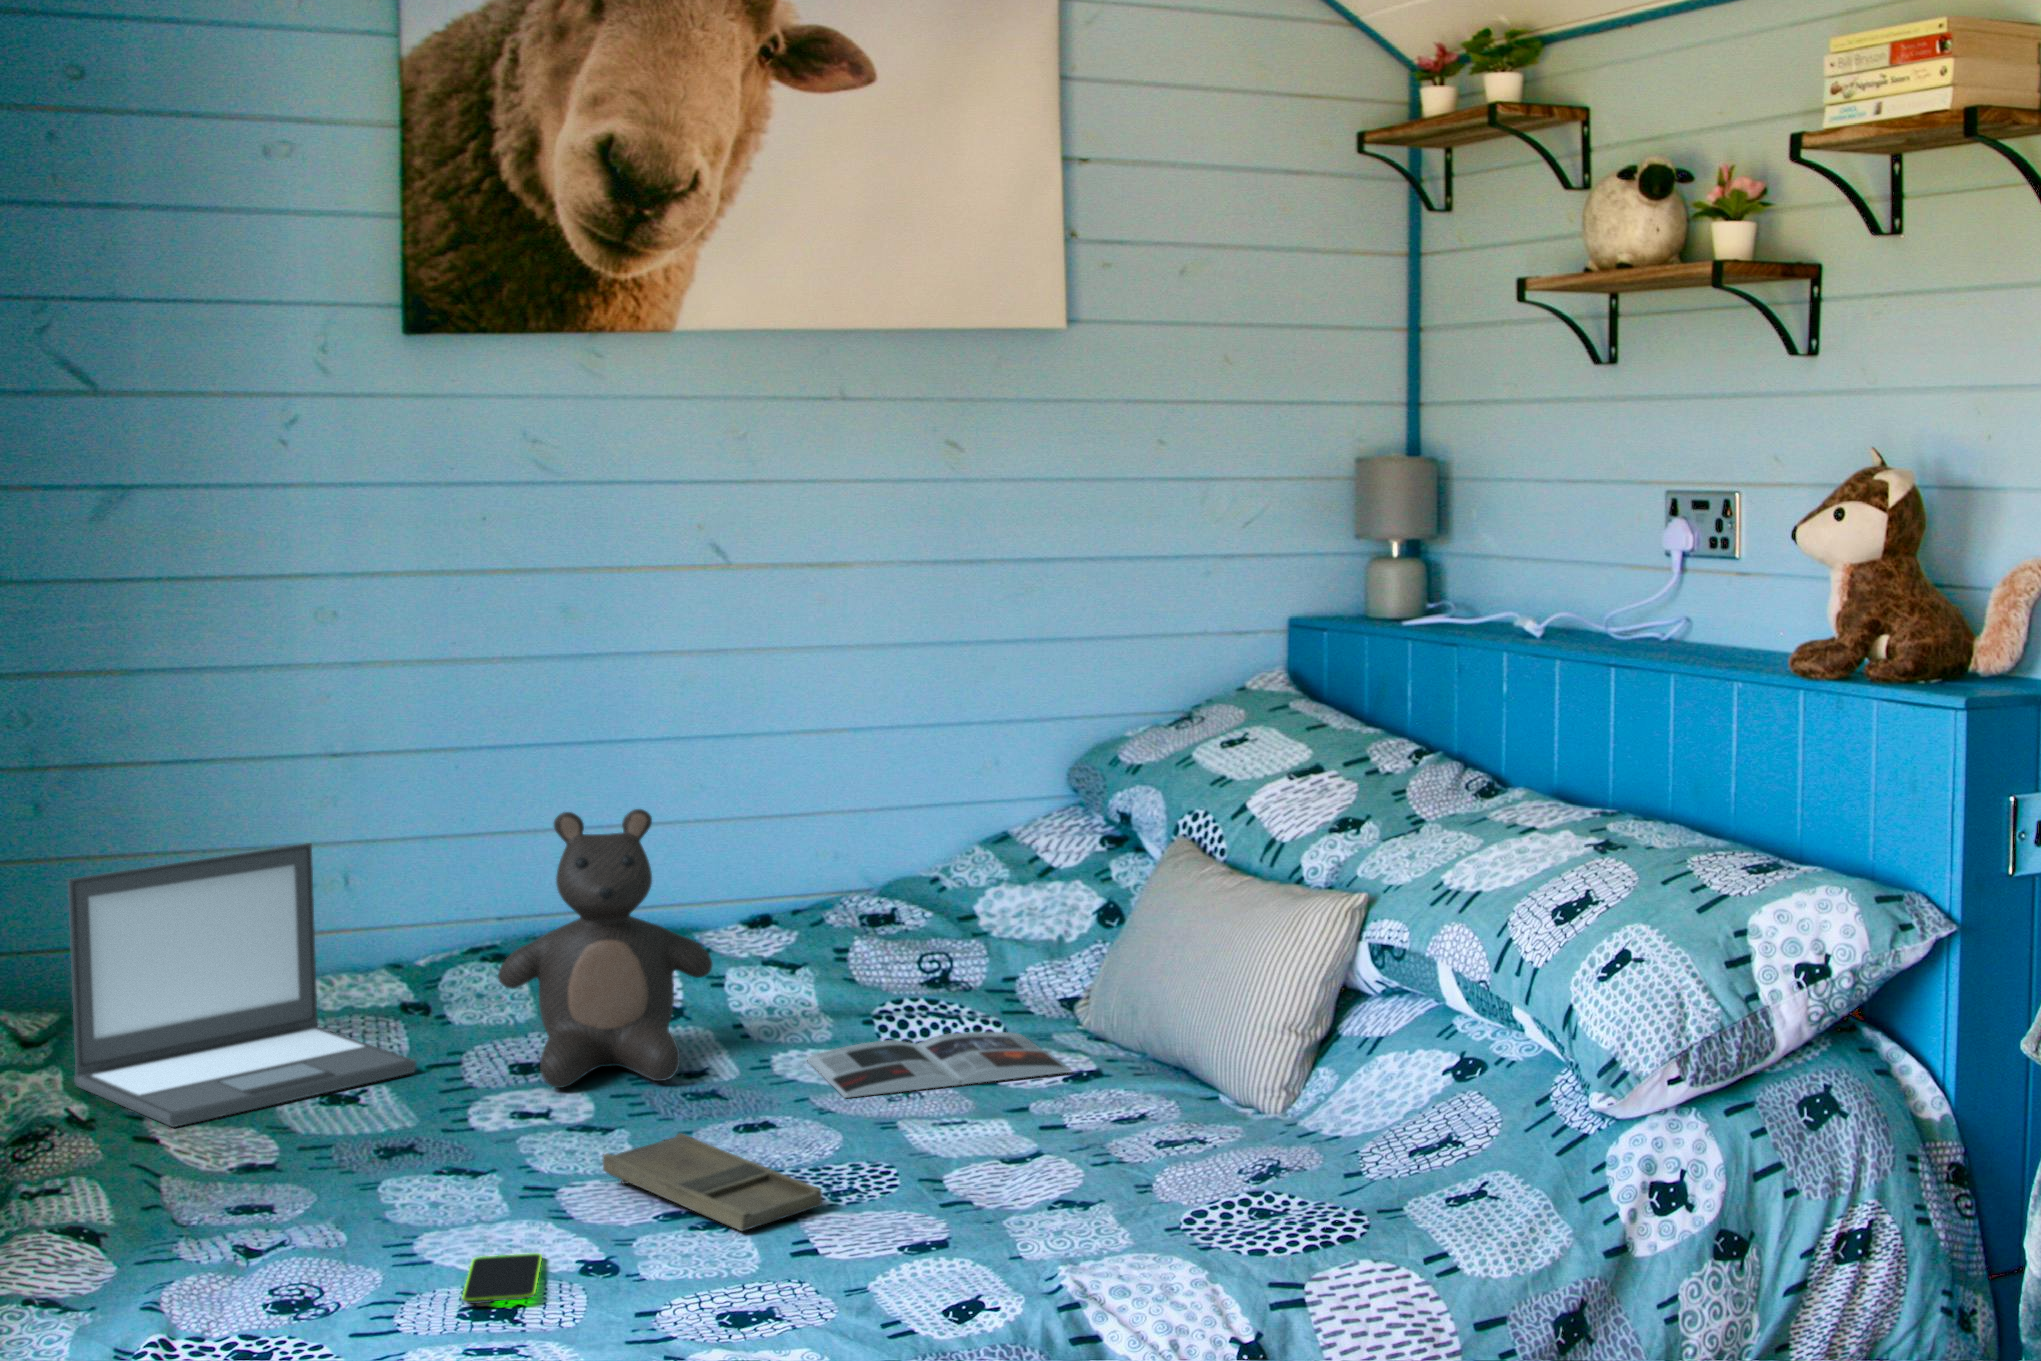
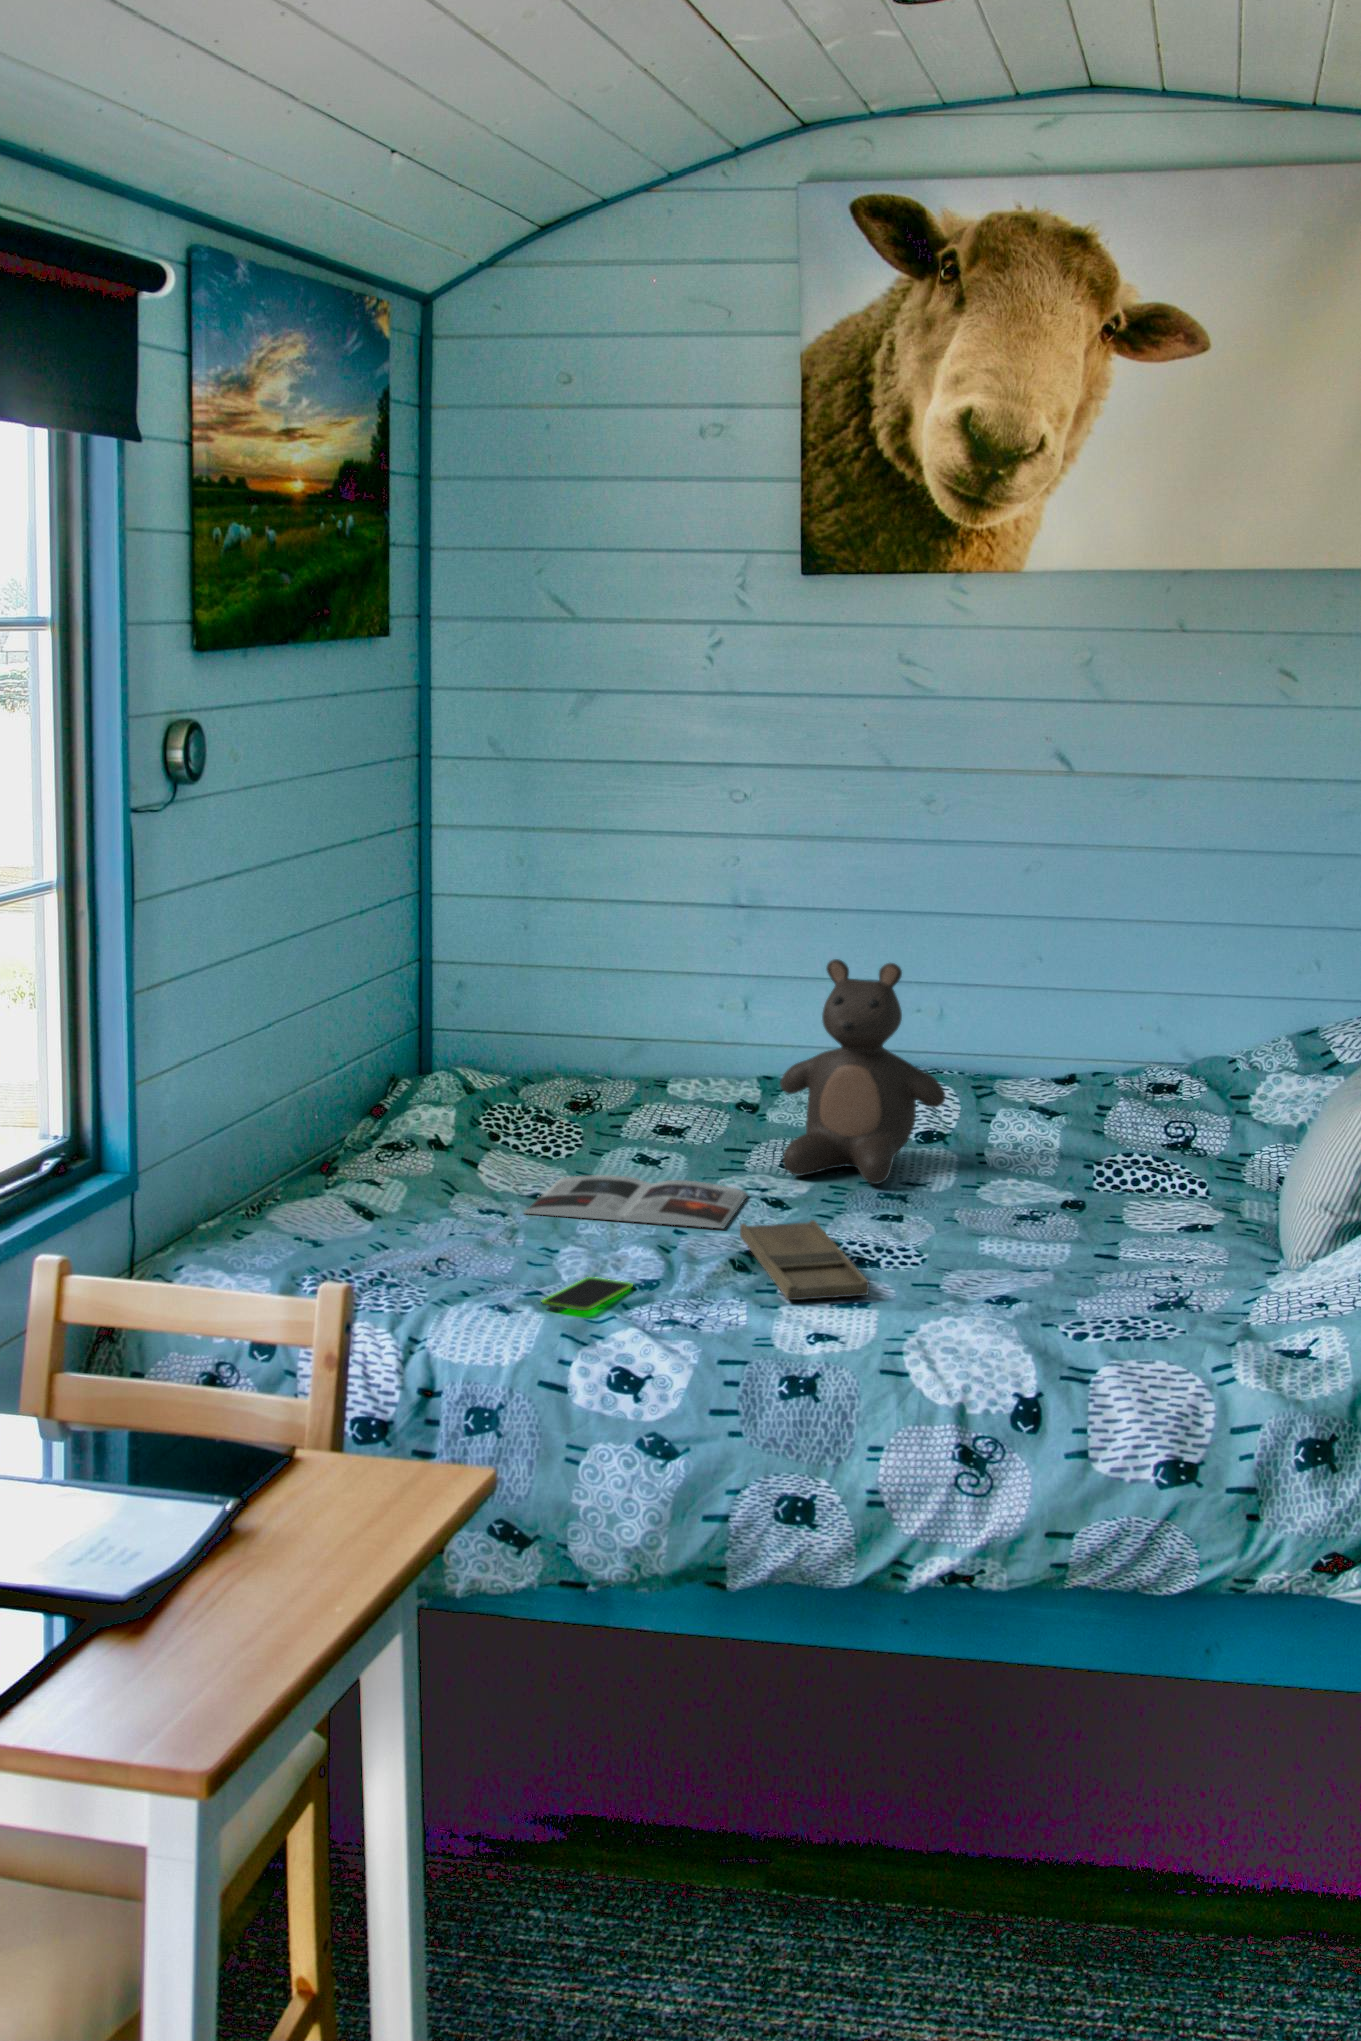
laptop: present [68,843,416,1127] -> none [501,965,717,1155]
magazine: present [807,1032,1071,1098] -> present [524,1175,747,1229]

